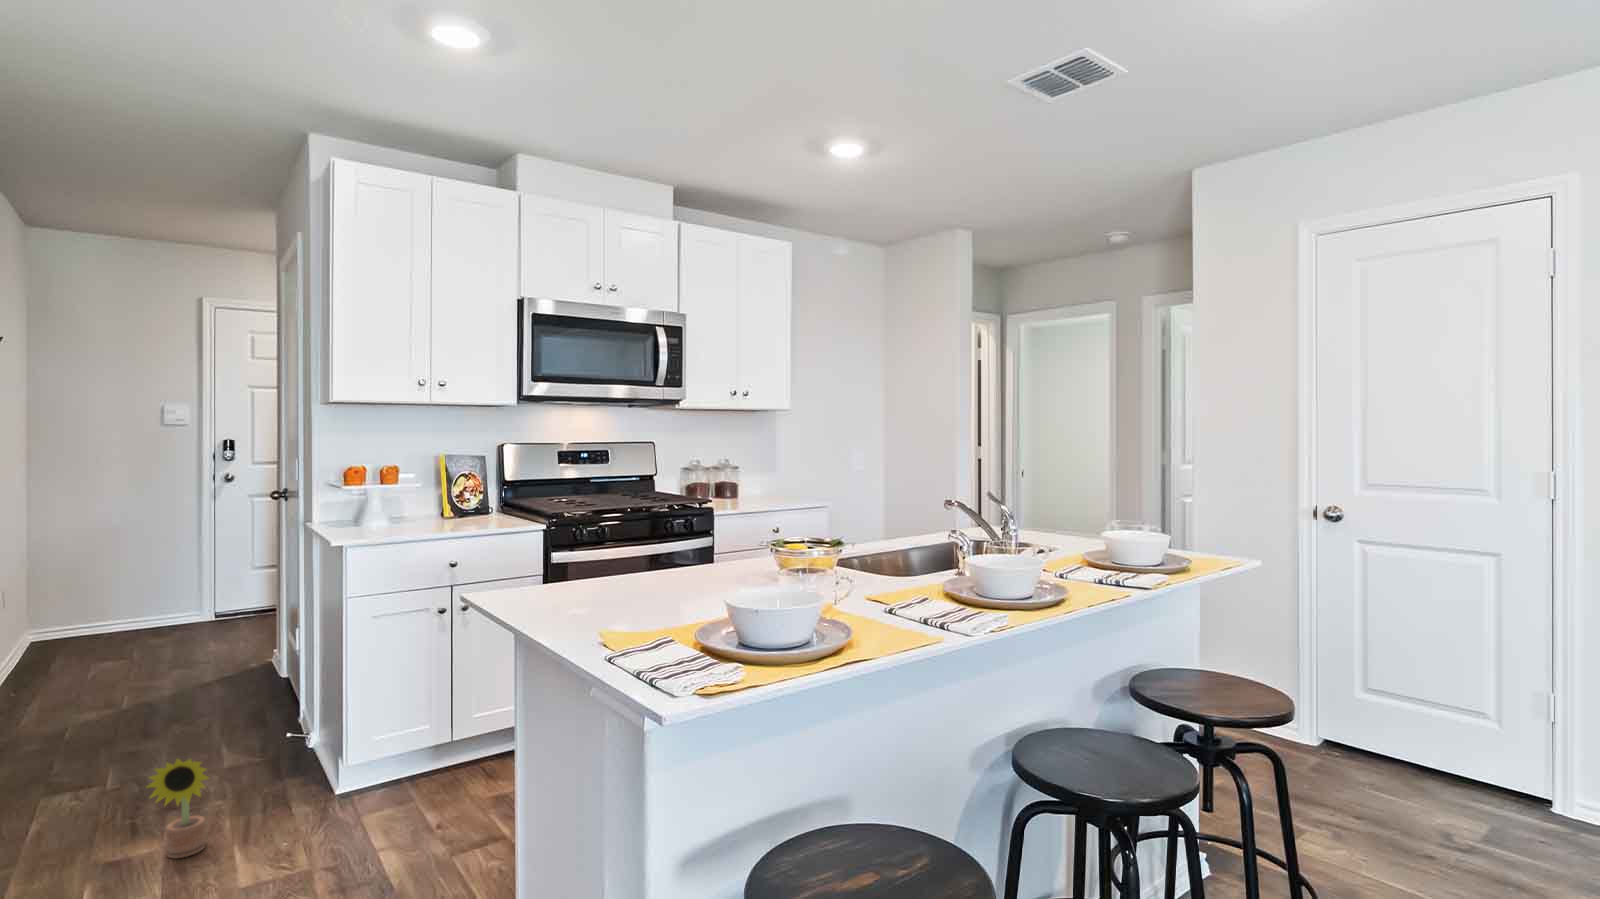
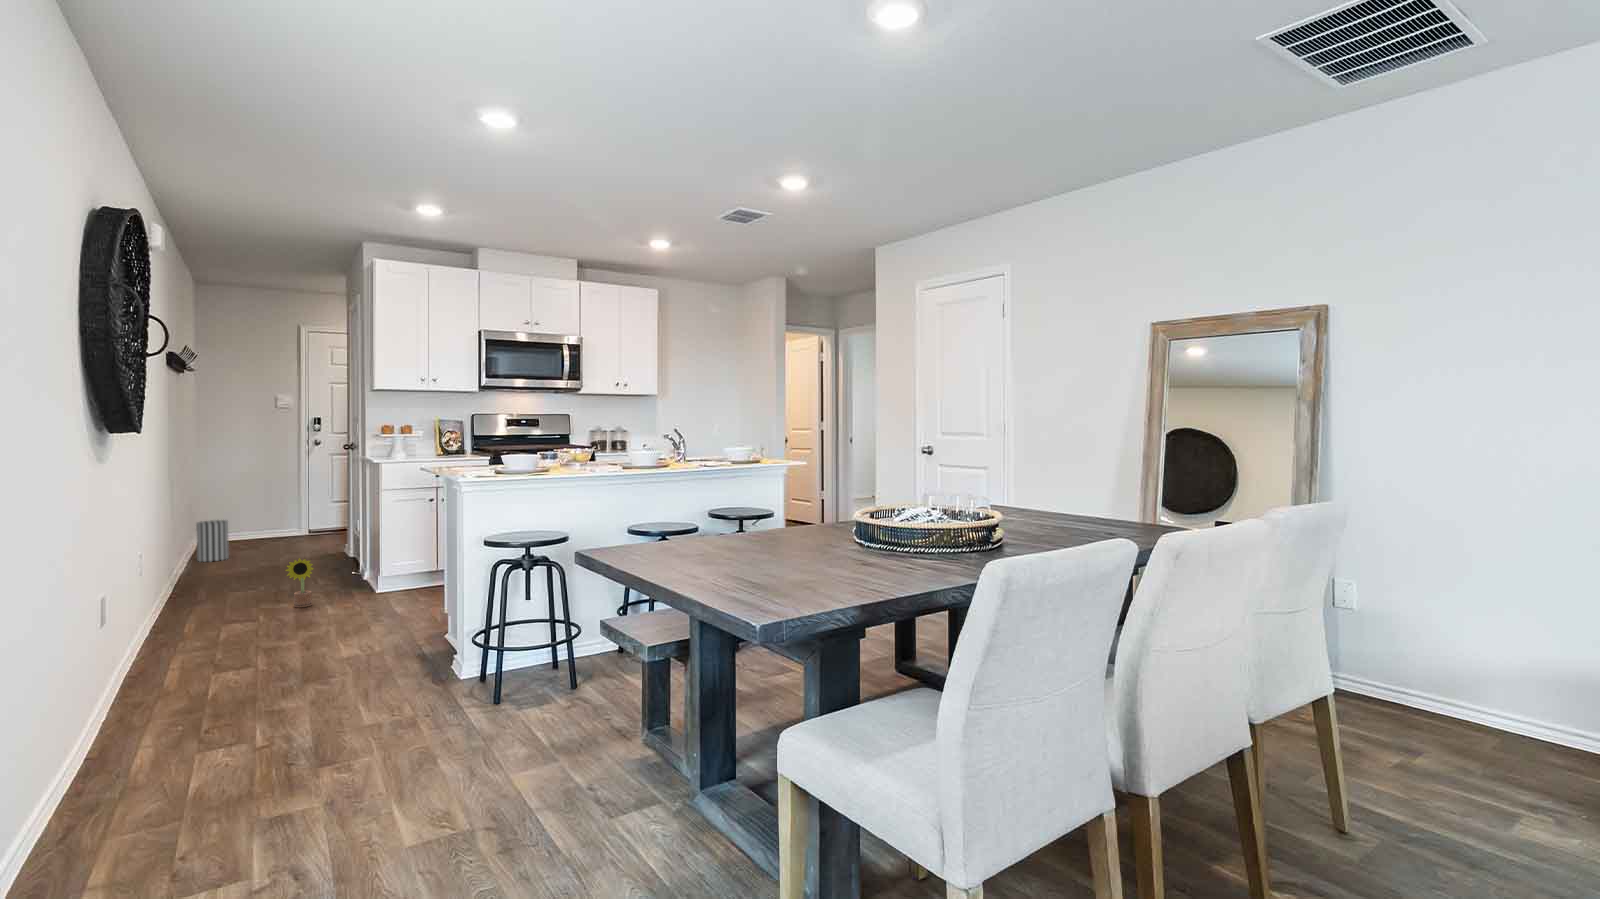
wastebasket: none [10,618,70,695] -> present [196,520,229,562]

